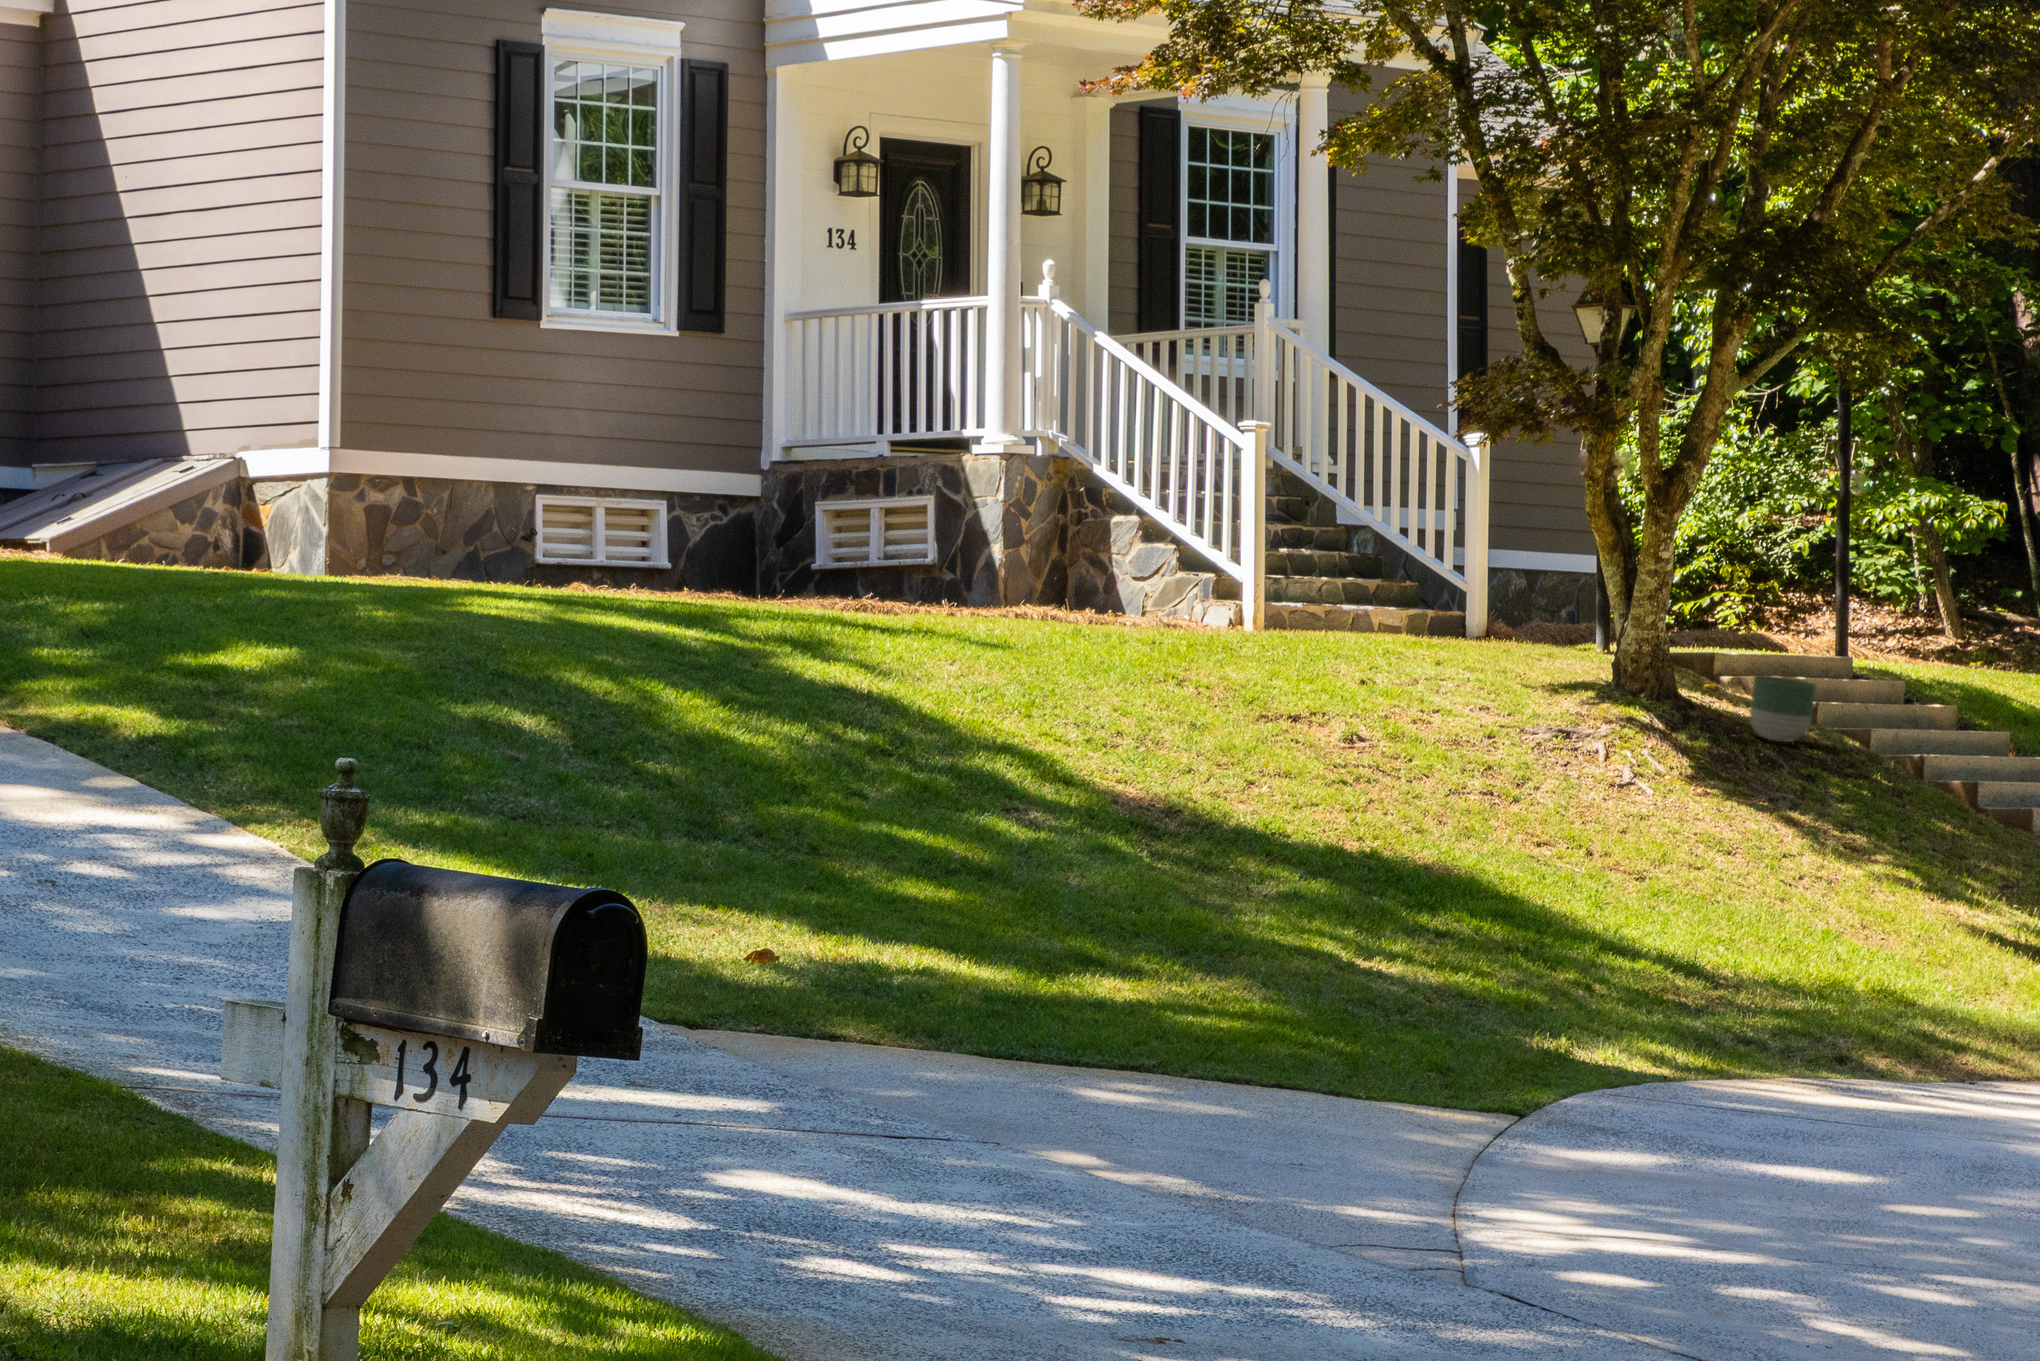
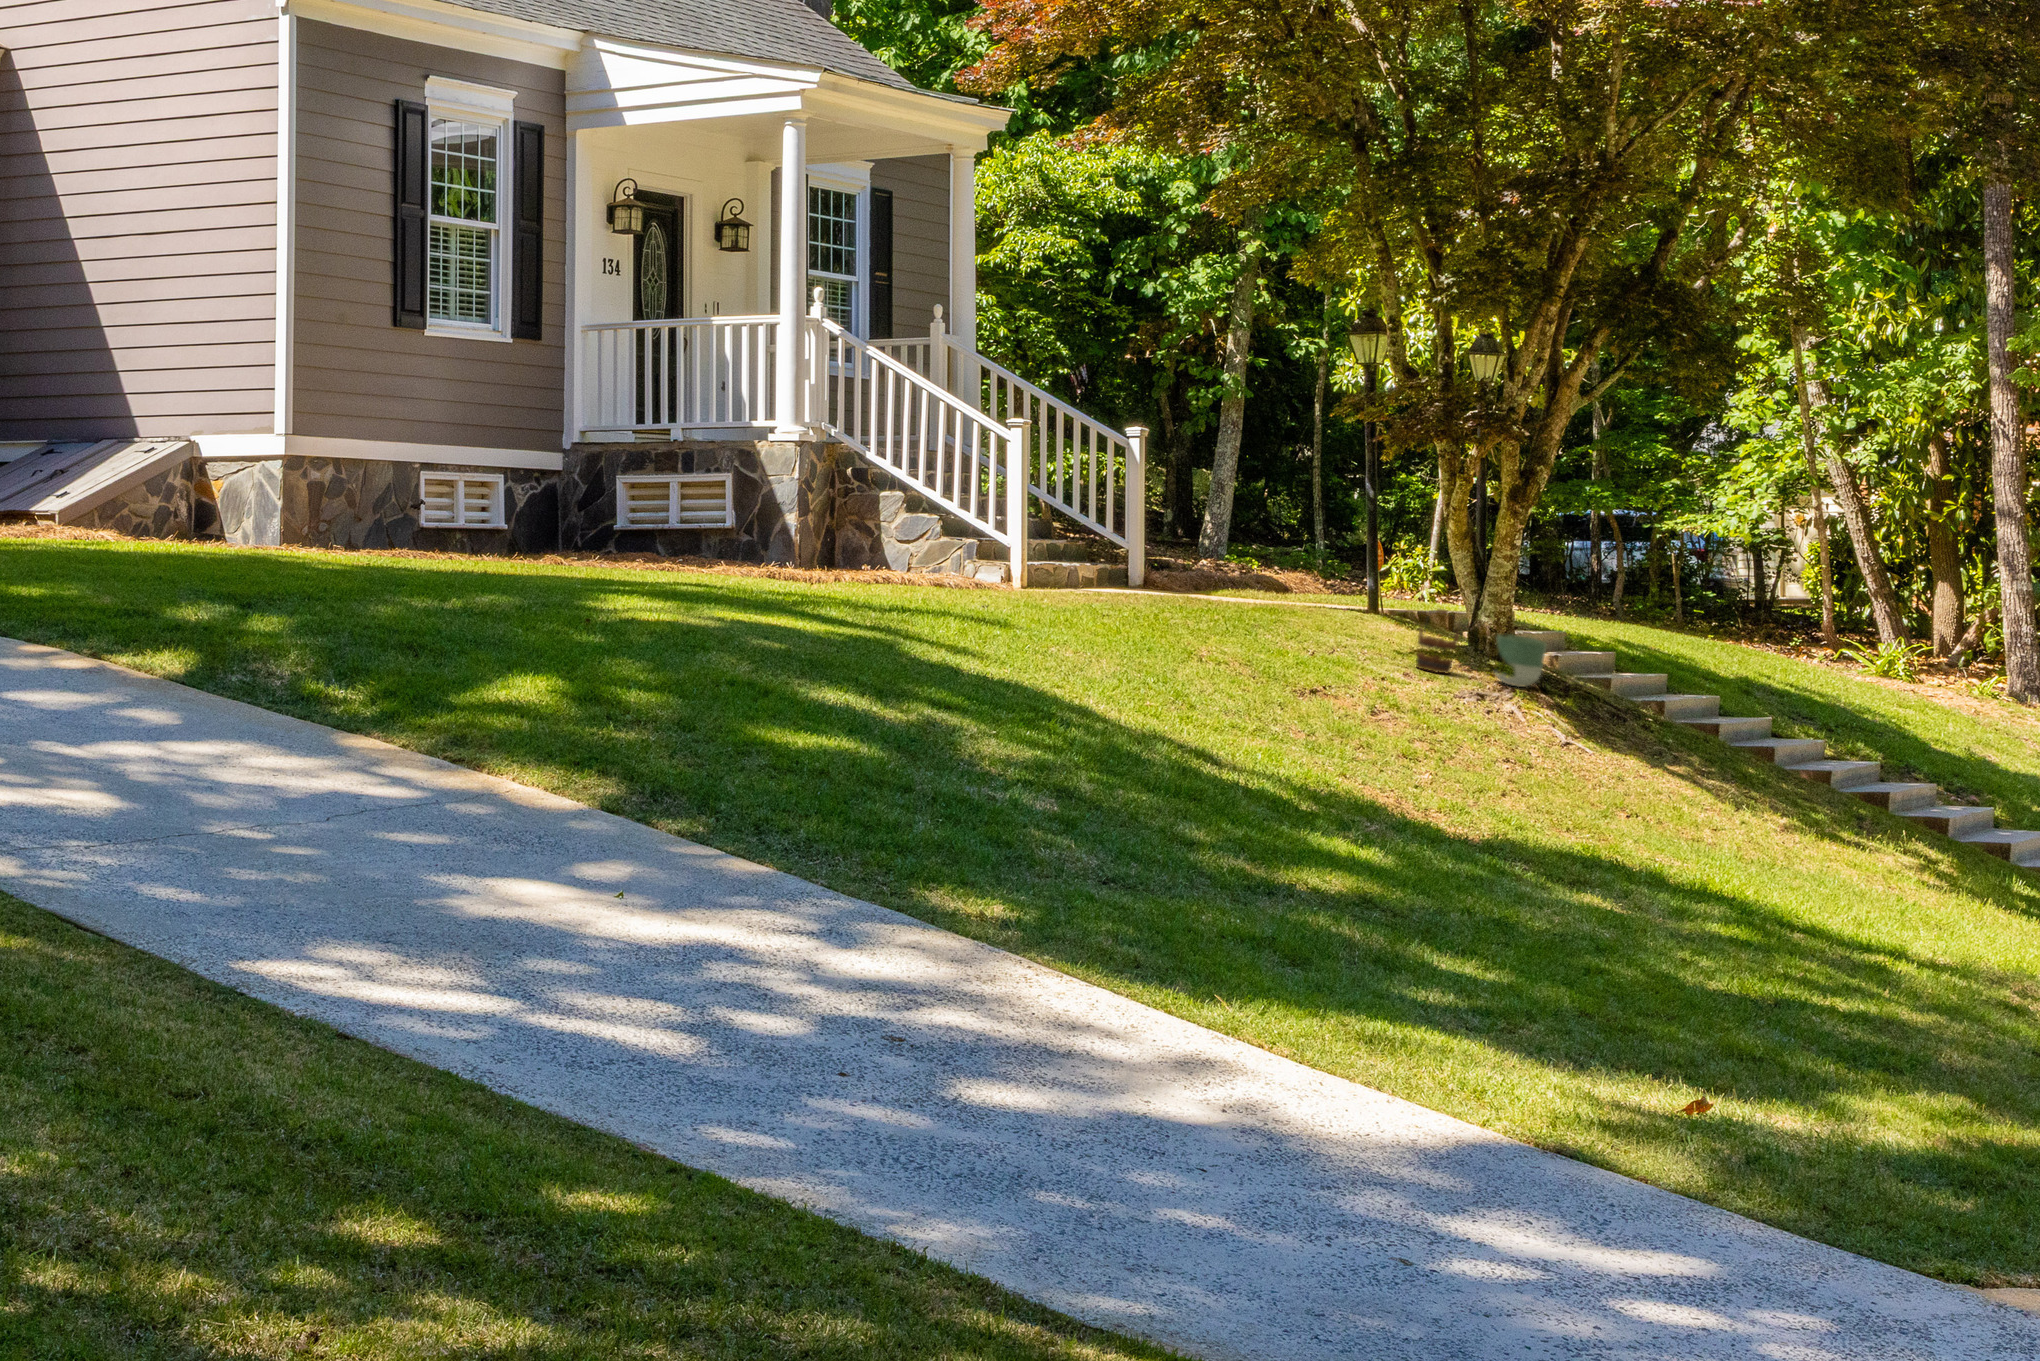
wooden bucket: none [1654,643,1709,726] -> present [1416,609,1459,673]

